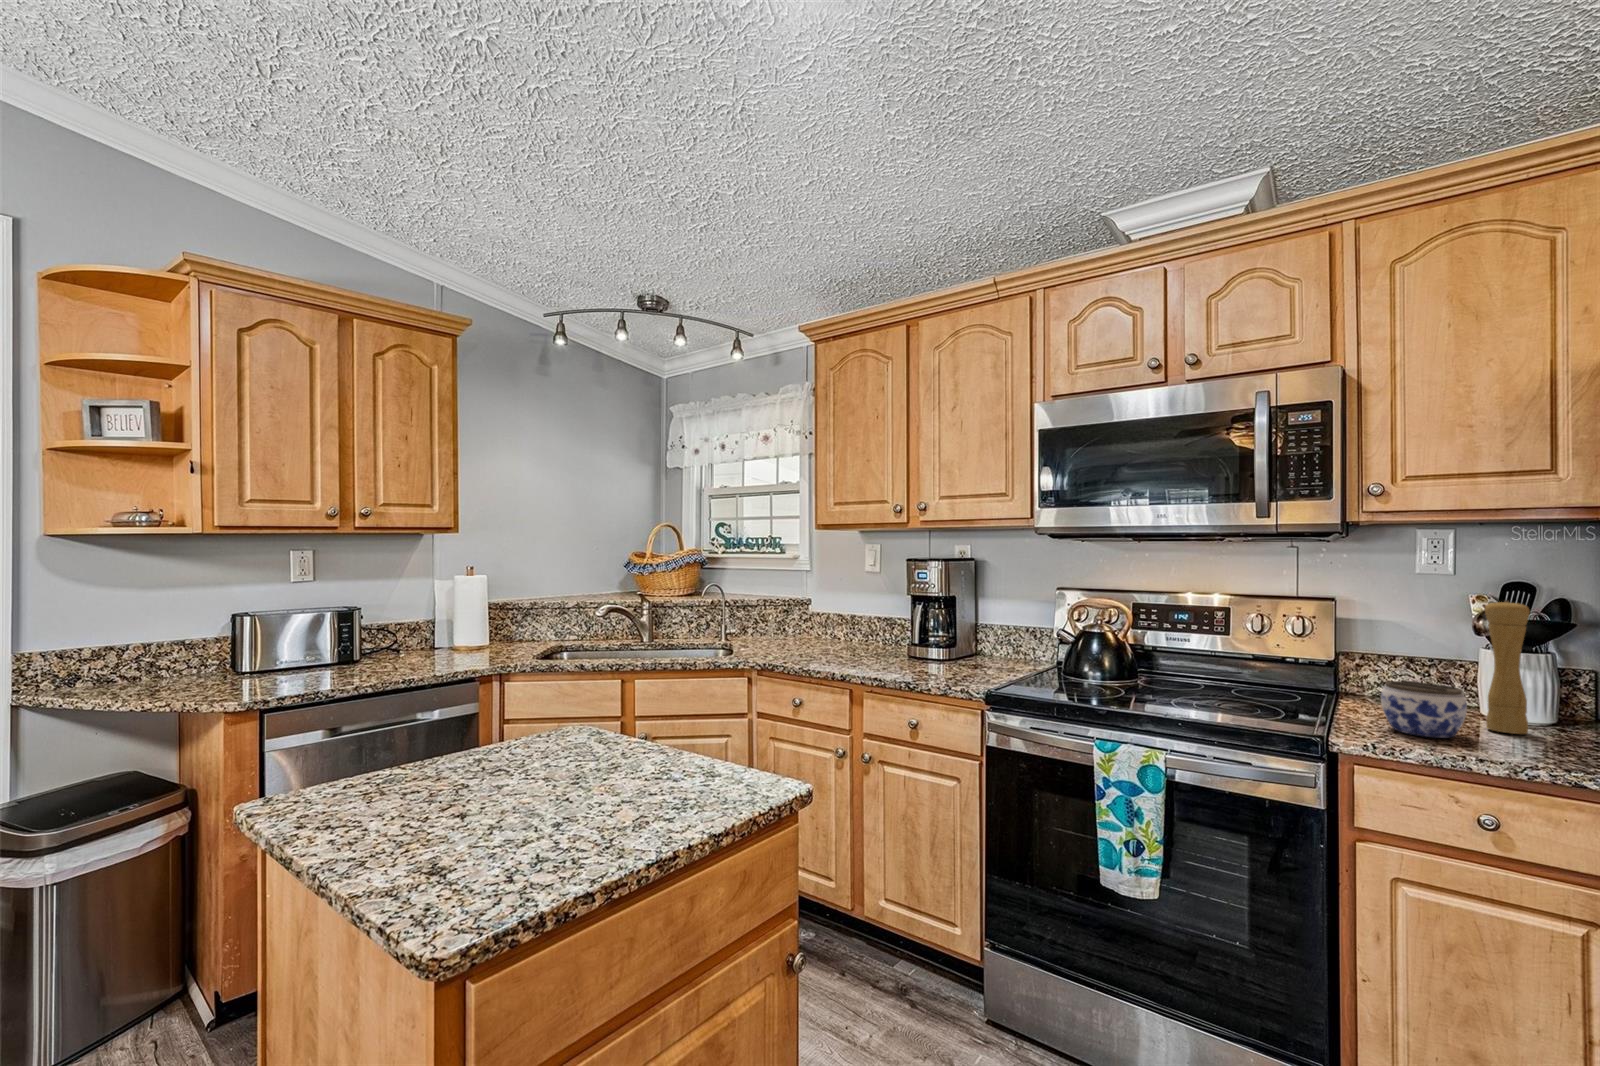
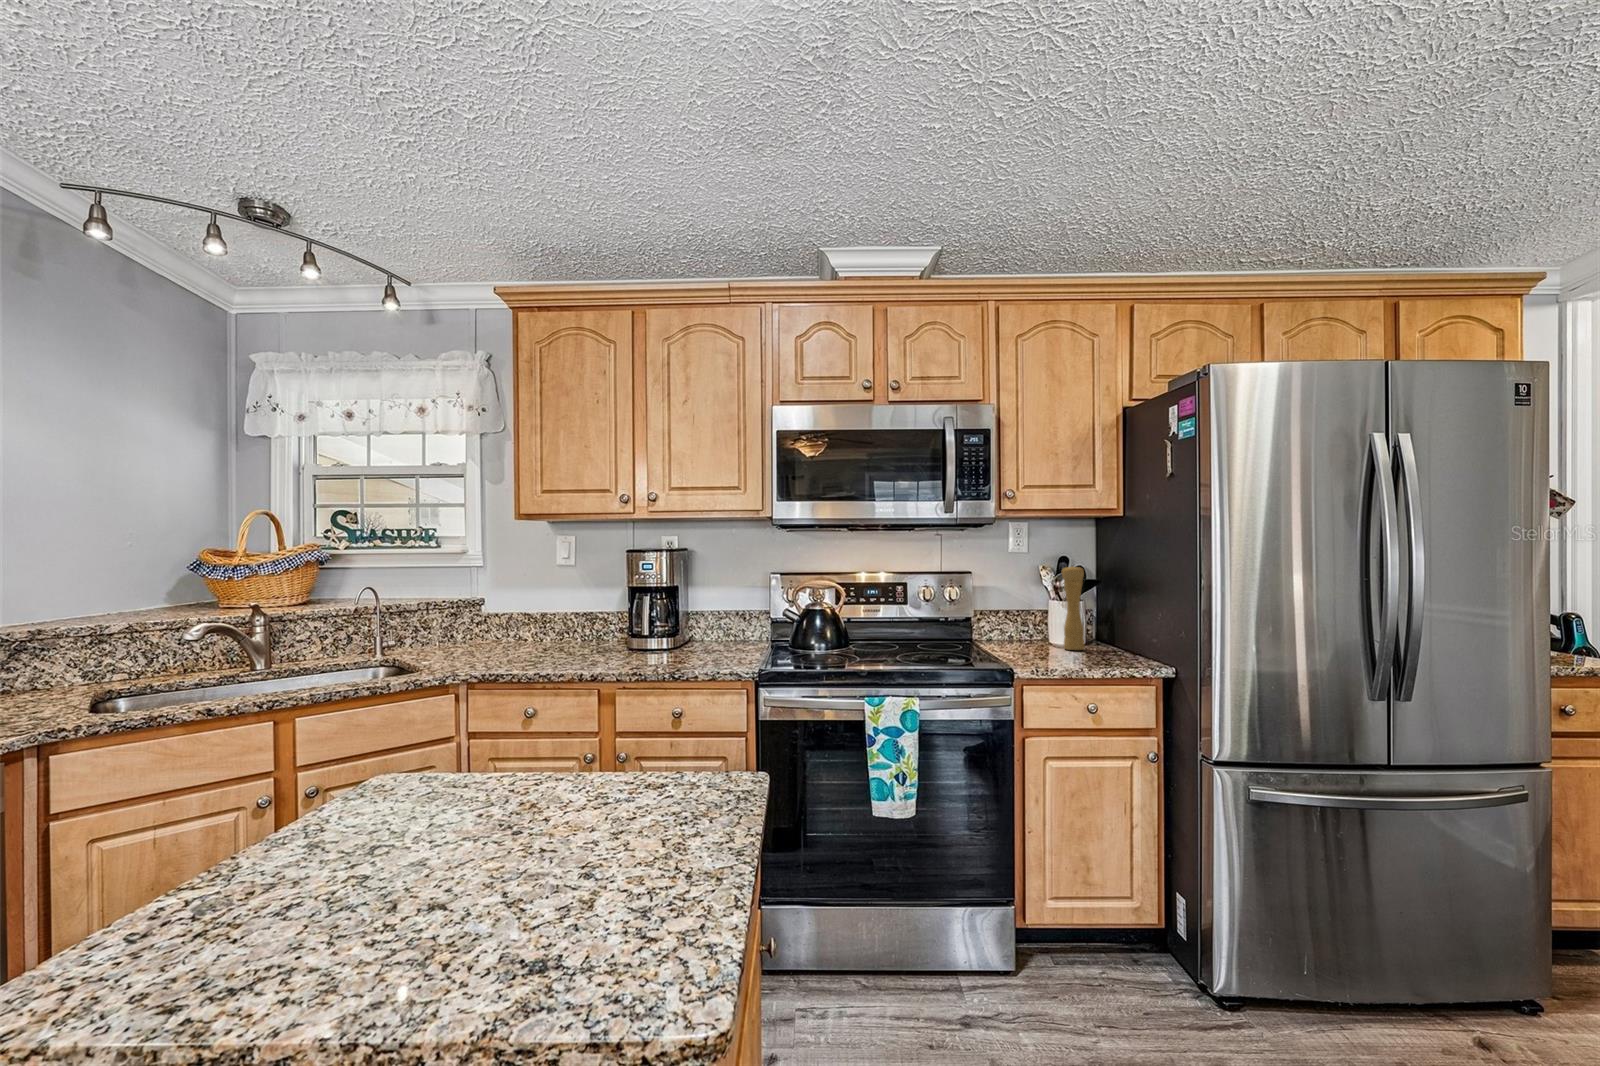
jar: present [1381,680,1467,738] -> none [1021,623,1068,659]

